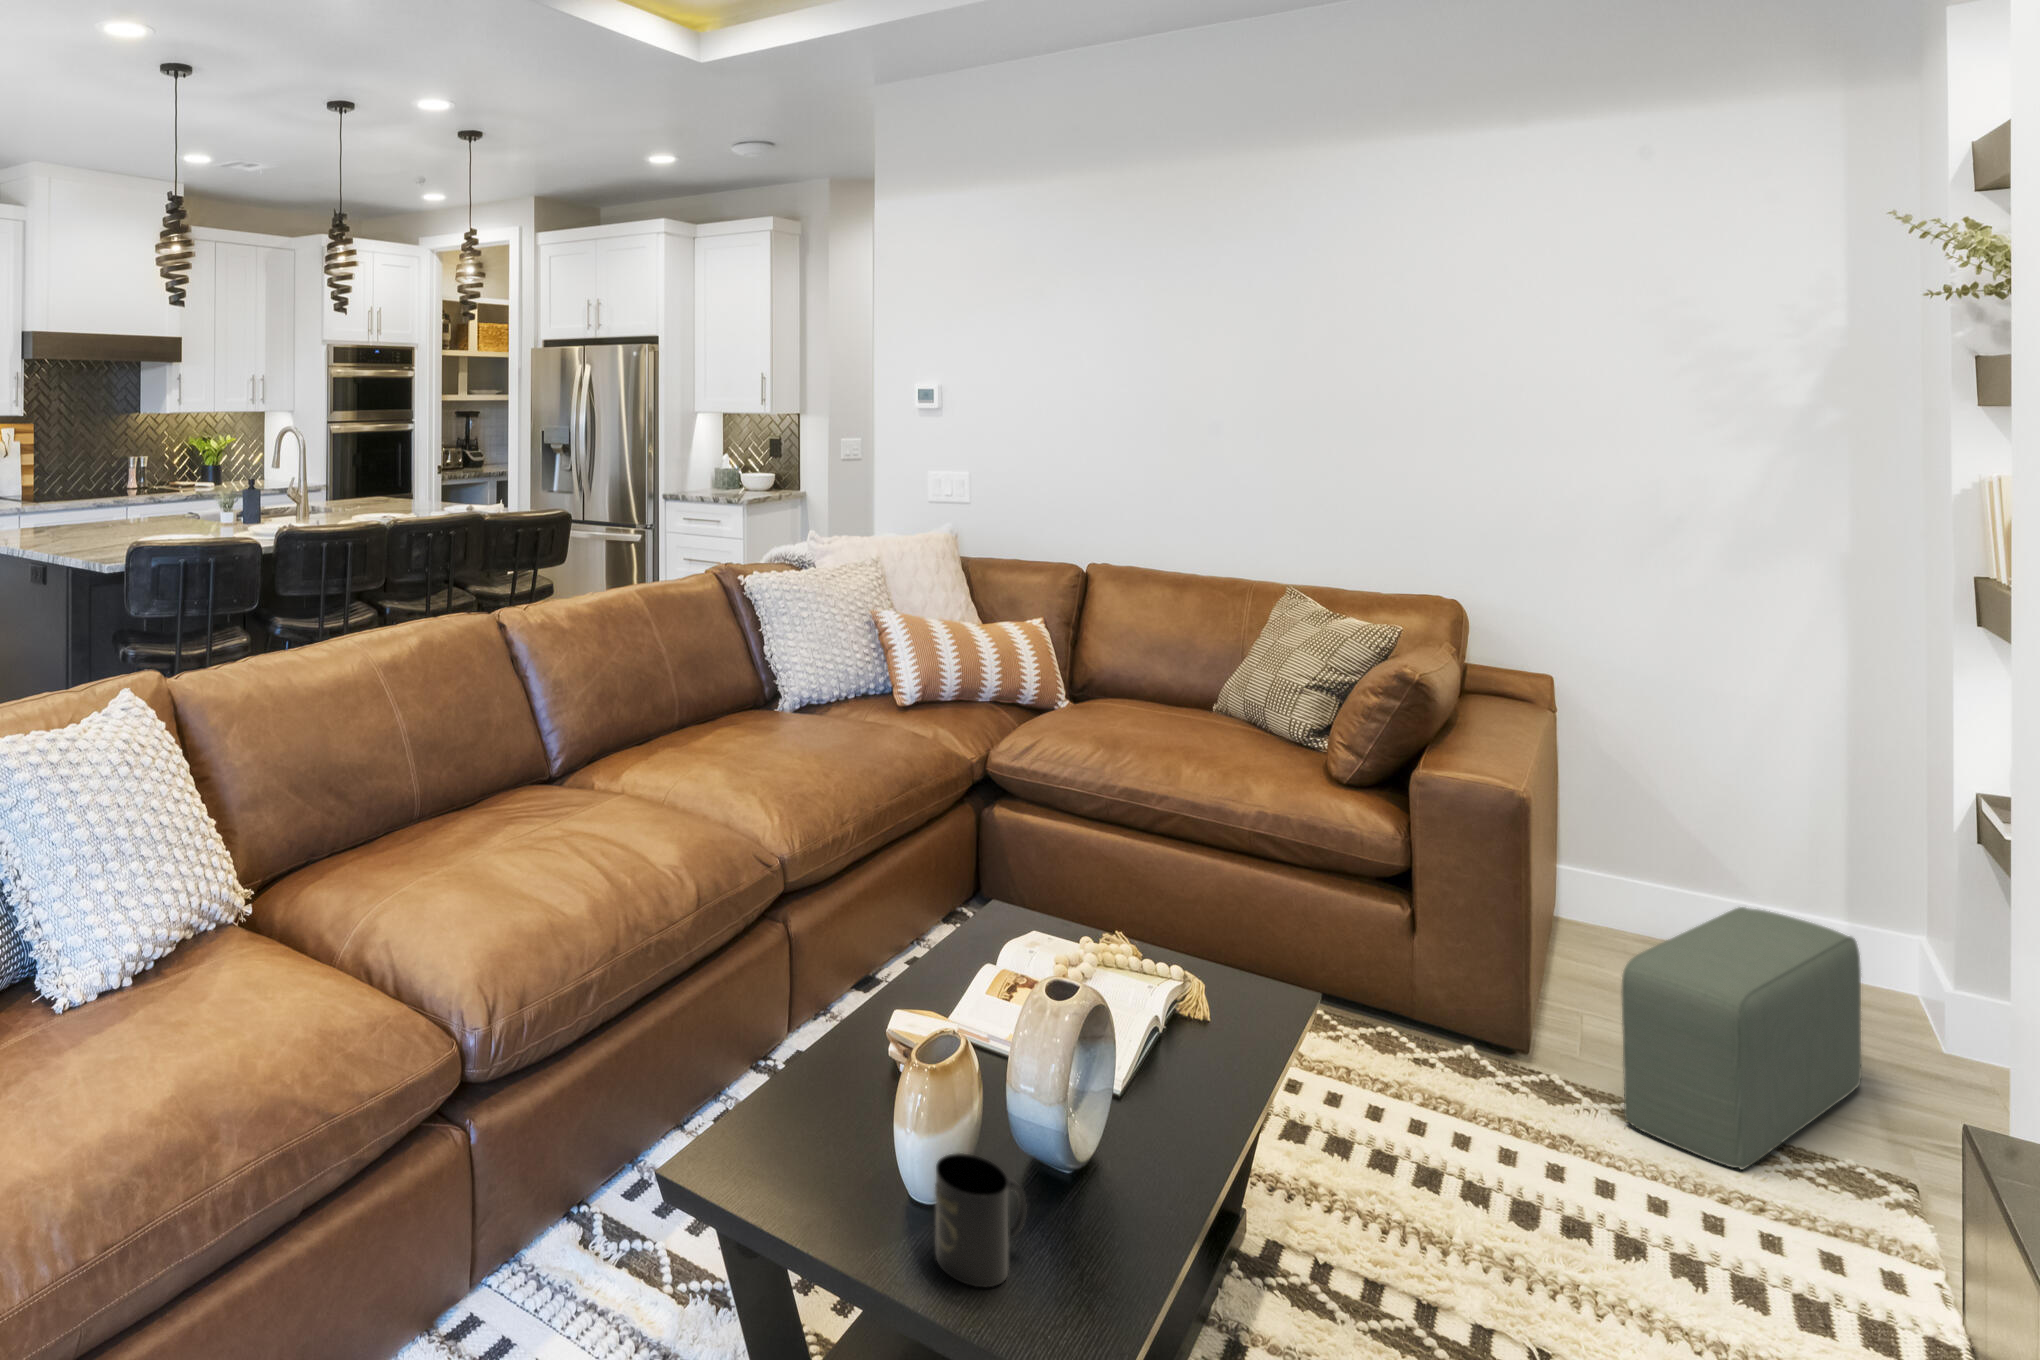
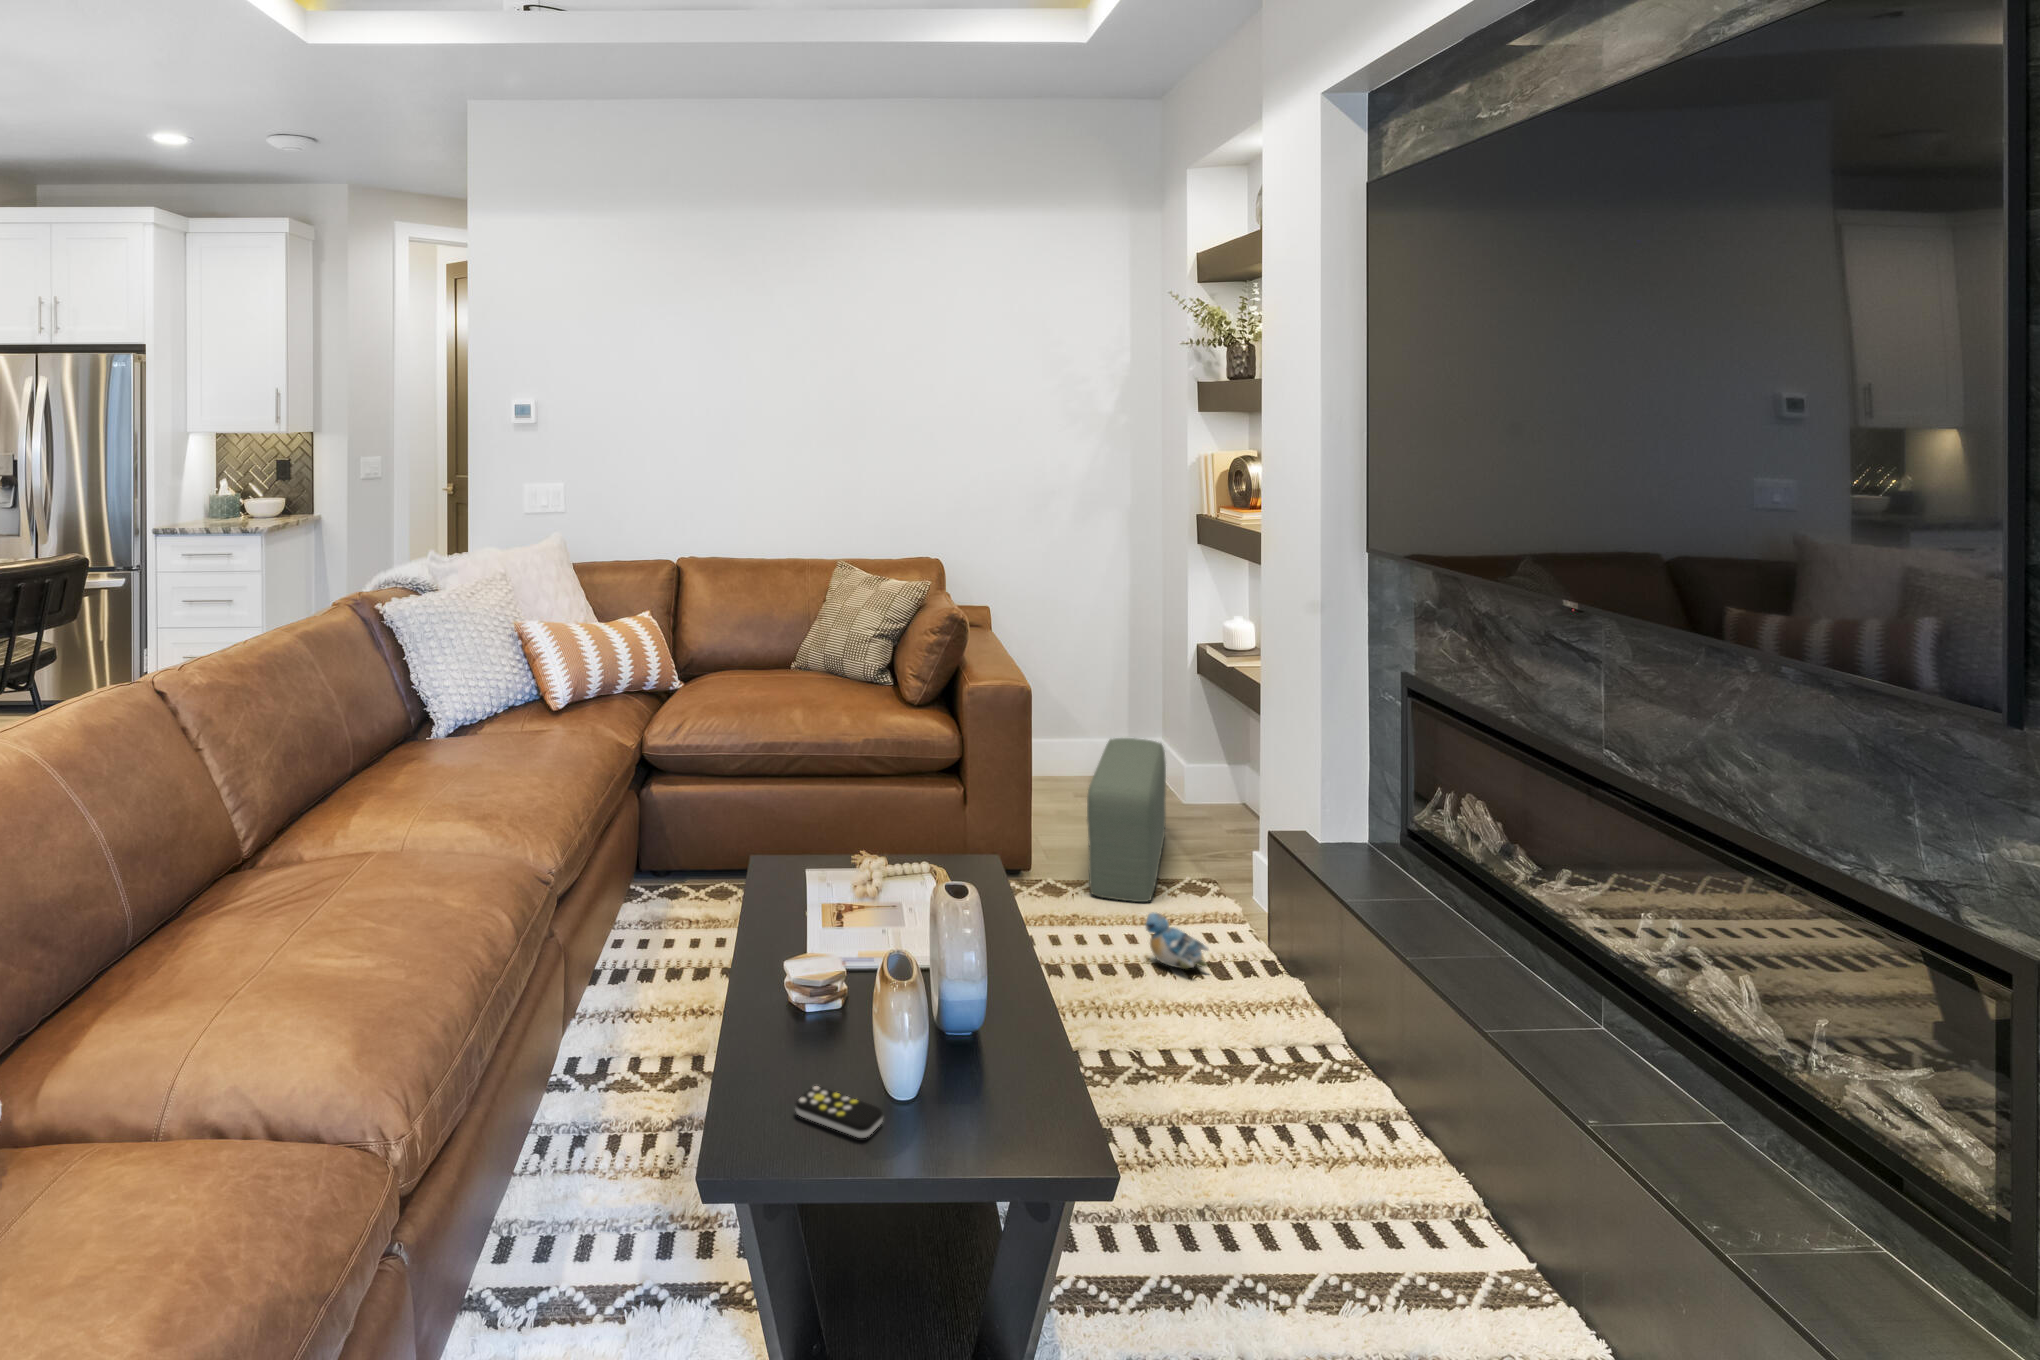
remote control: none [792,1142,873,1215] -> present [795,1086,883,1138]
mug: present [935,1153,1027,1287] -> none [946,1036,1003,1141]
plush toy: none [1658,1174,1790,1299] -> present [1145,913,1209,969]

